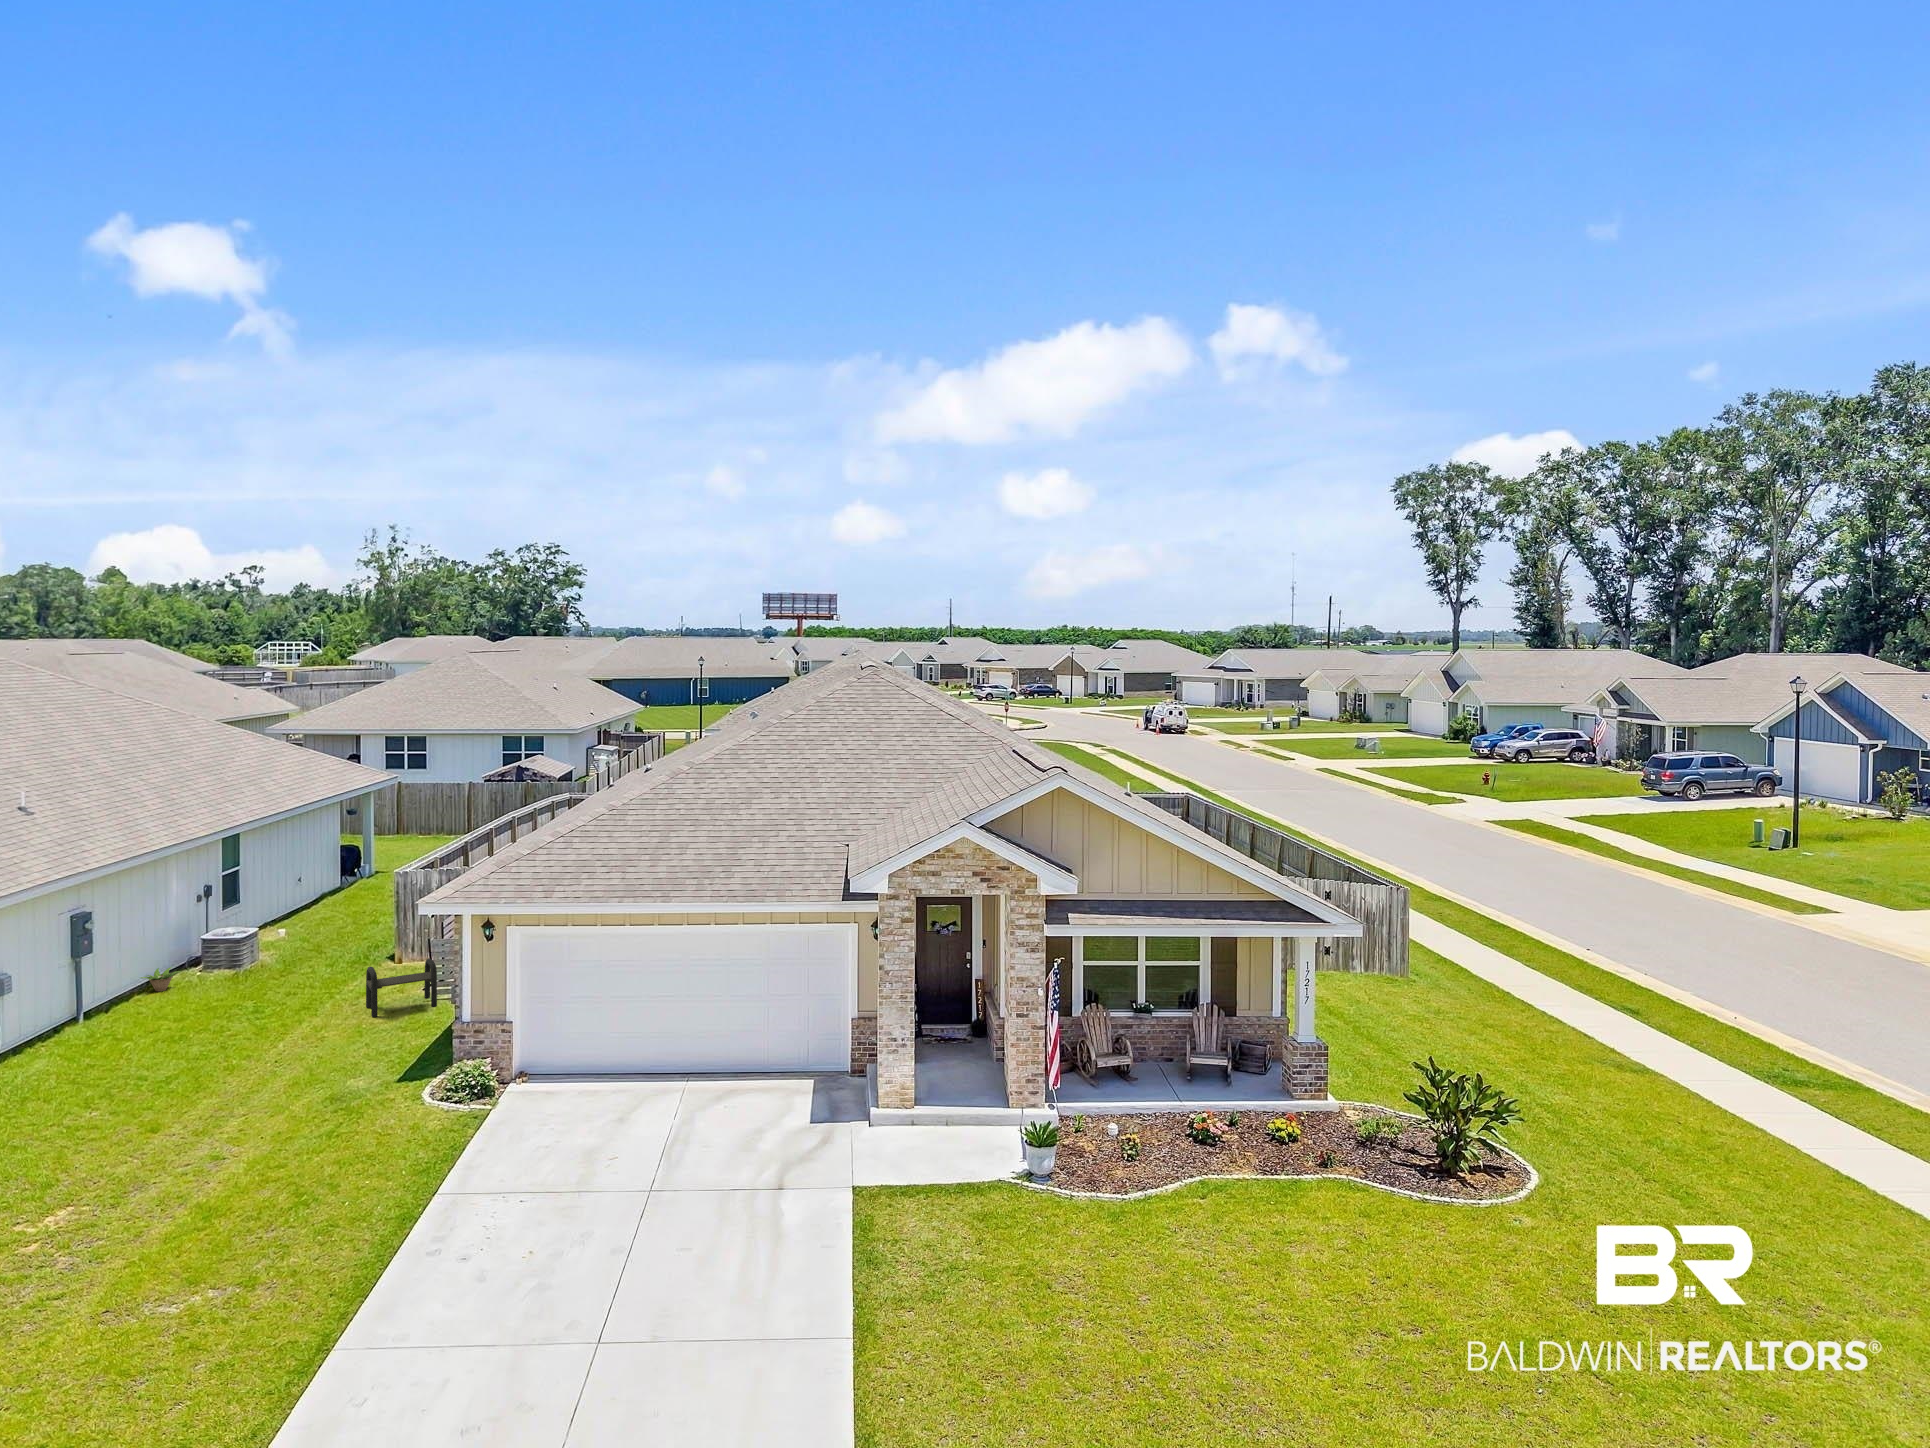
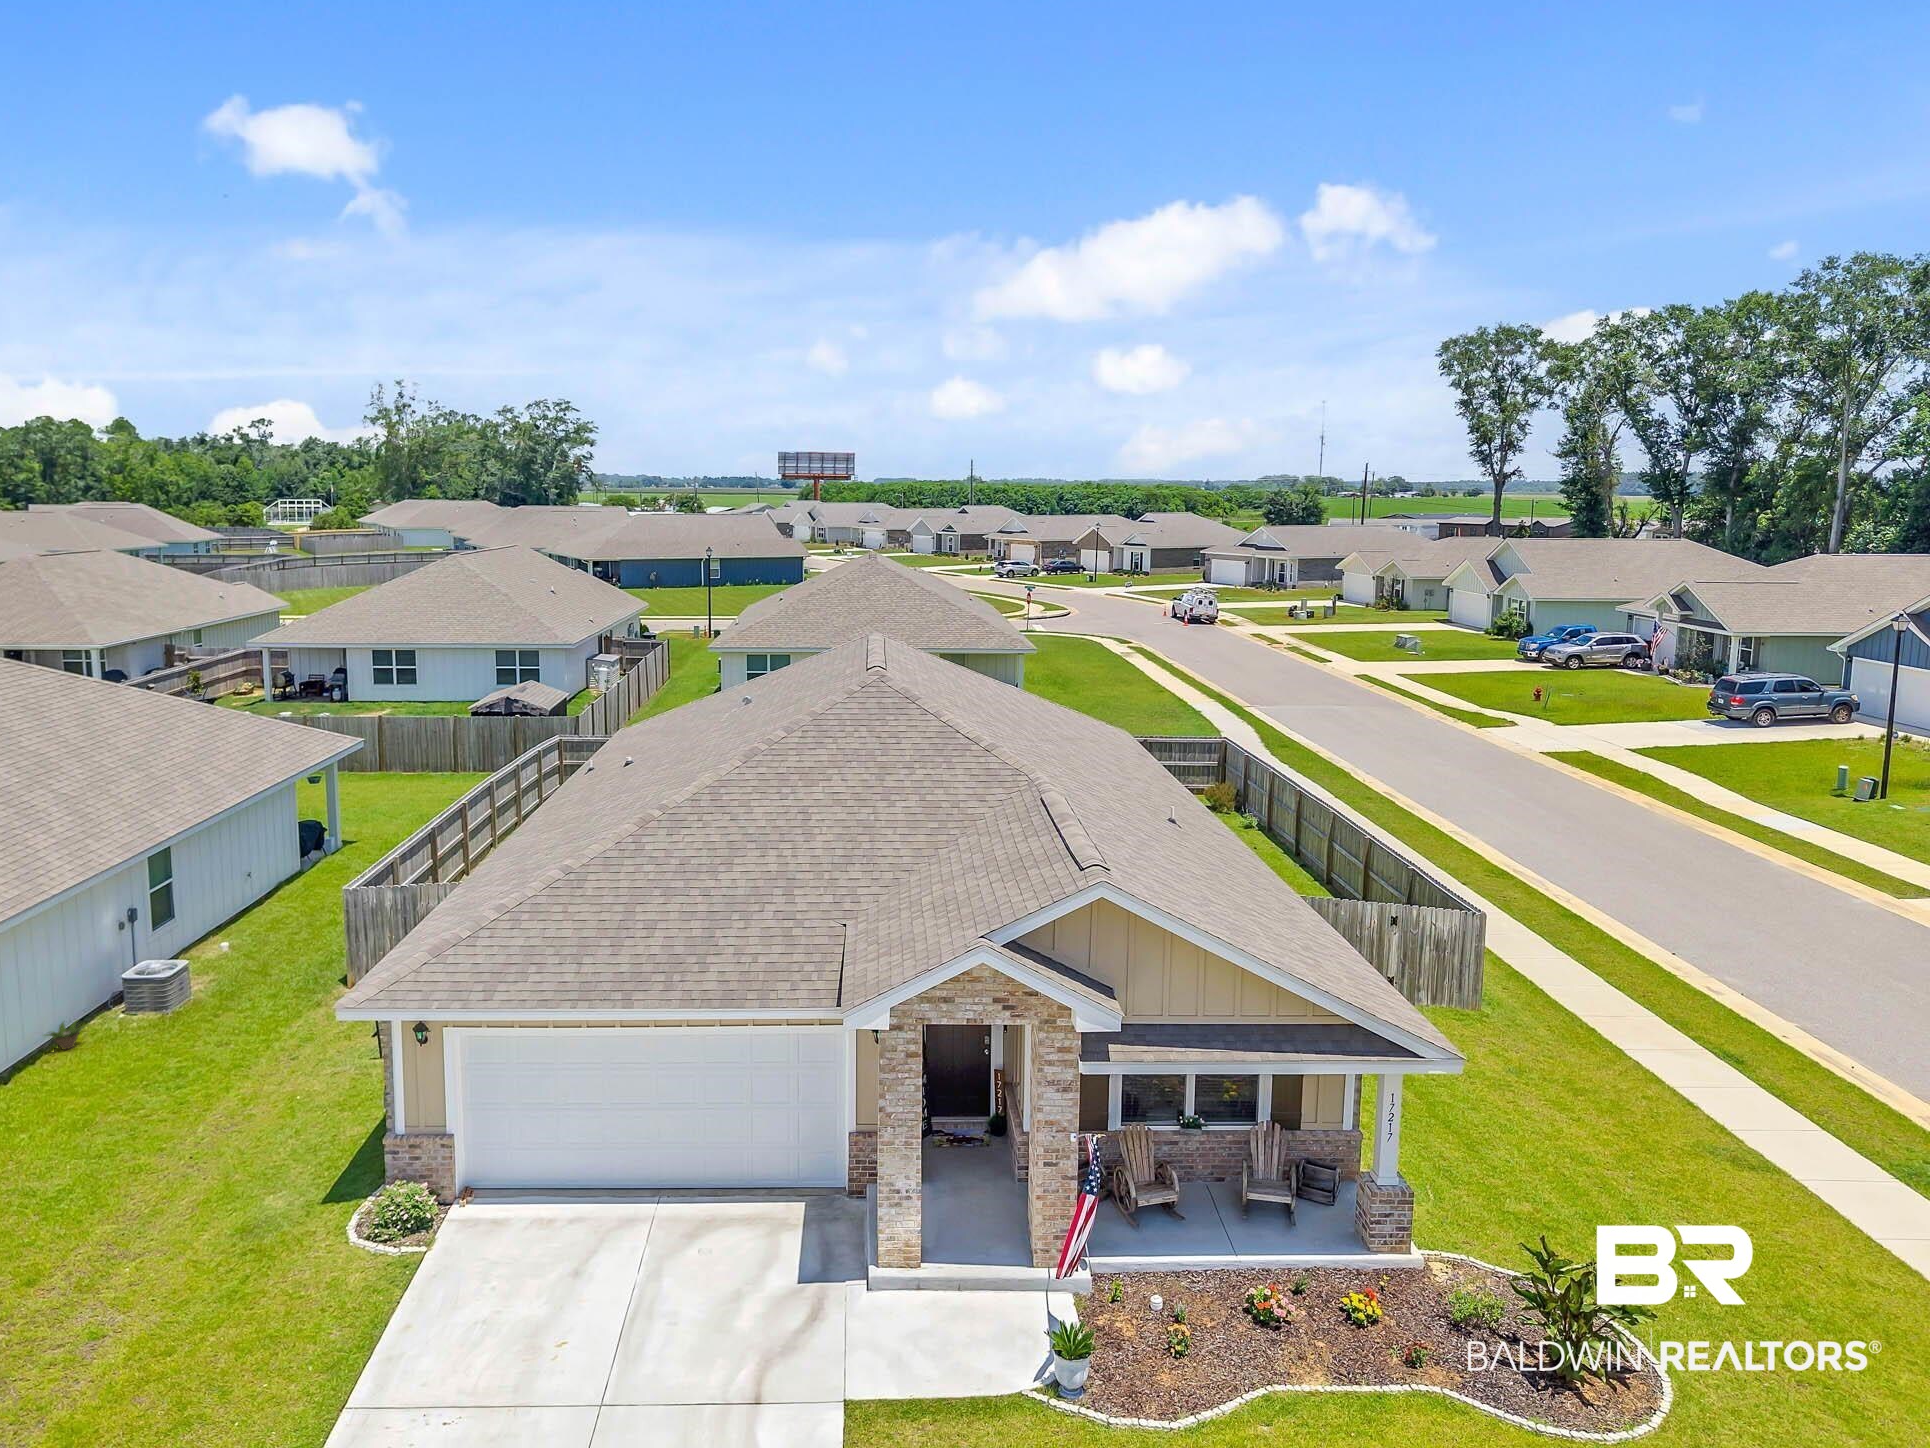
bench: present [366,959,437,1017] -> none [295,1020,378,1094]

